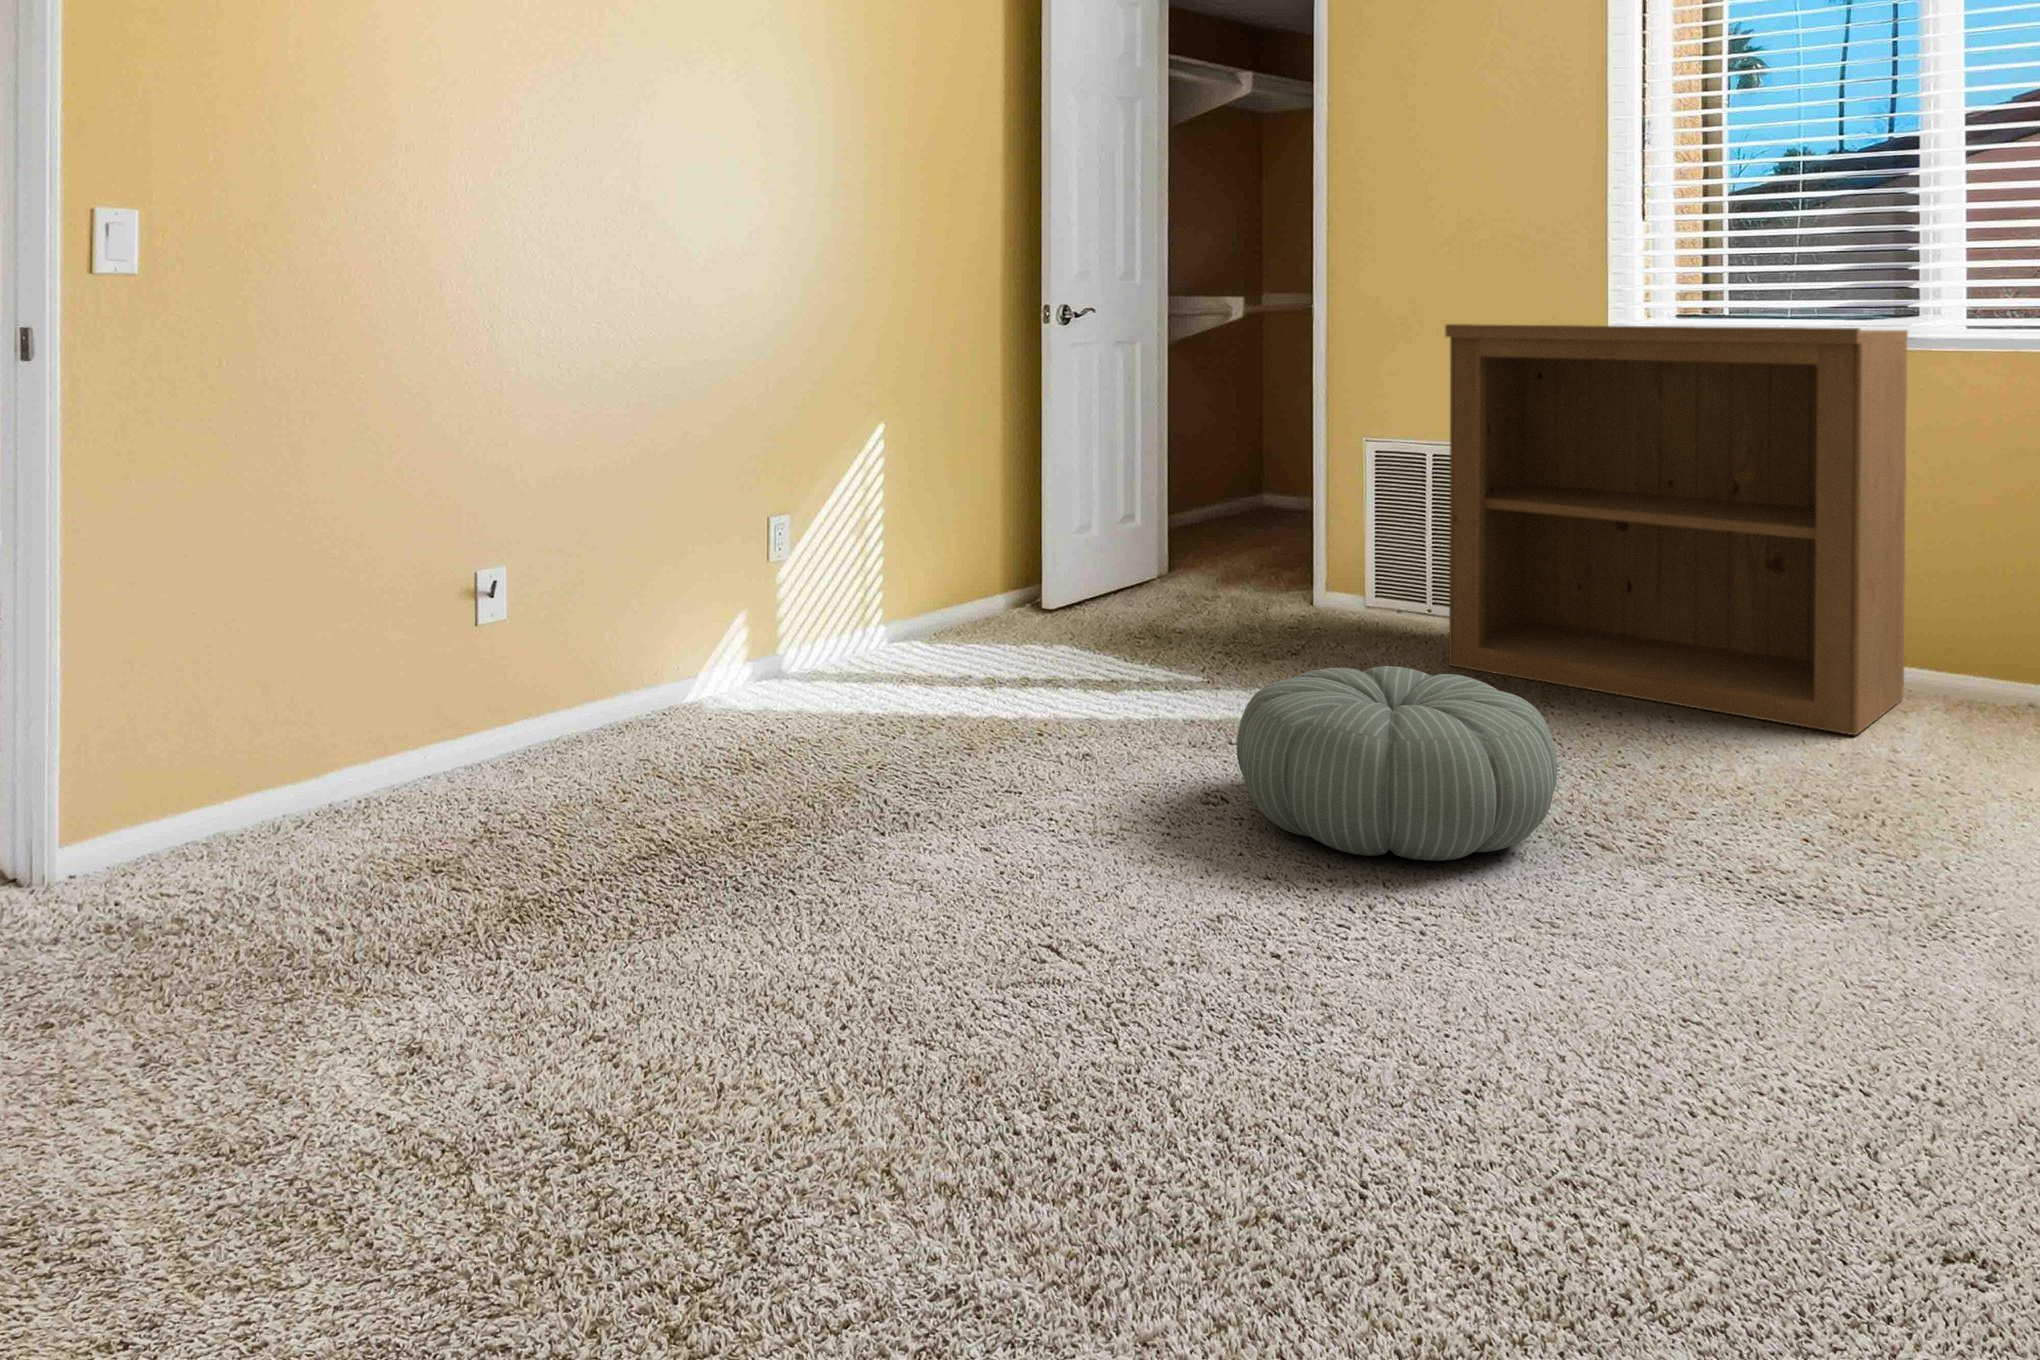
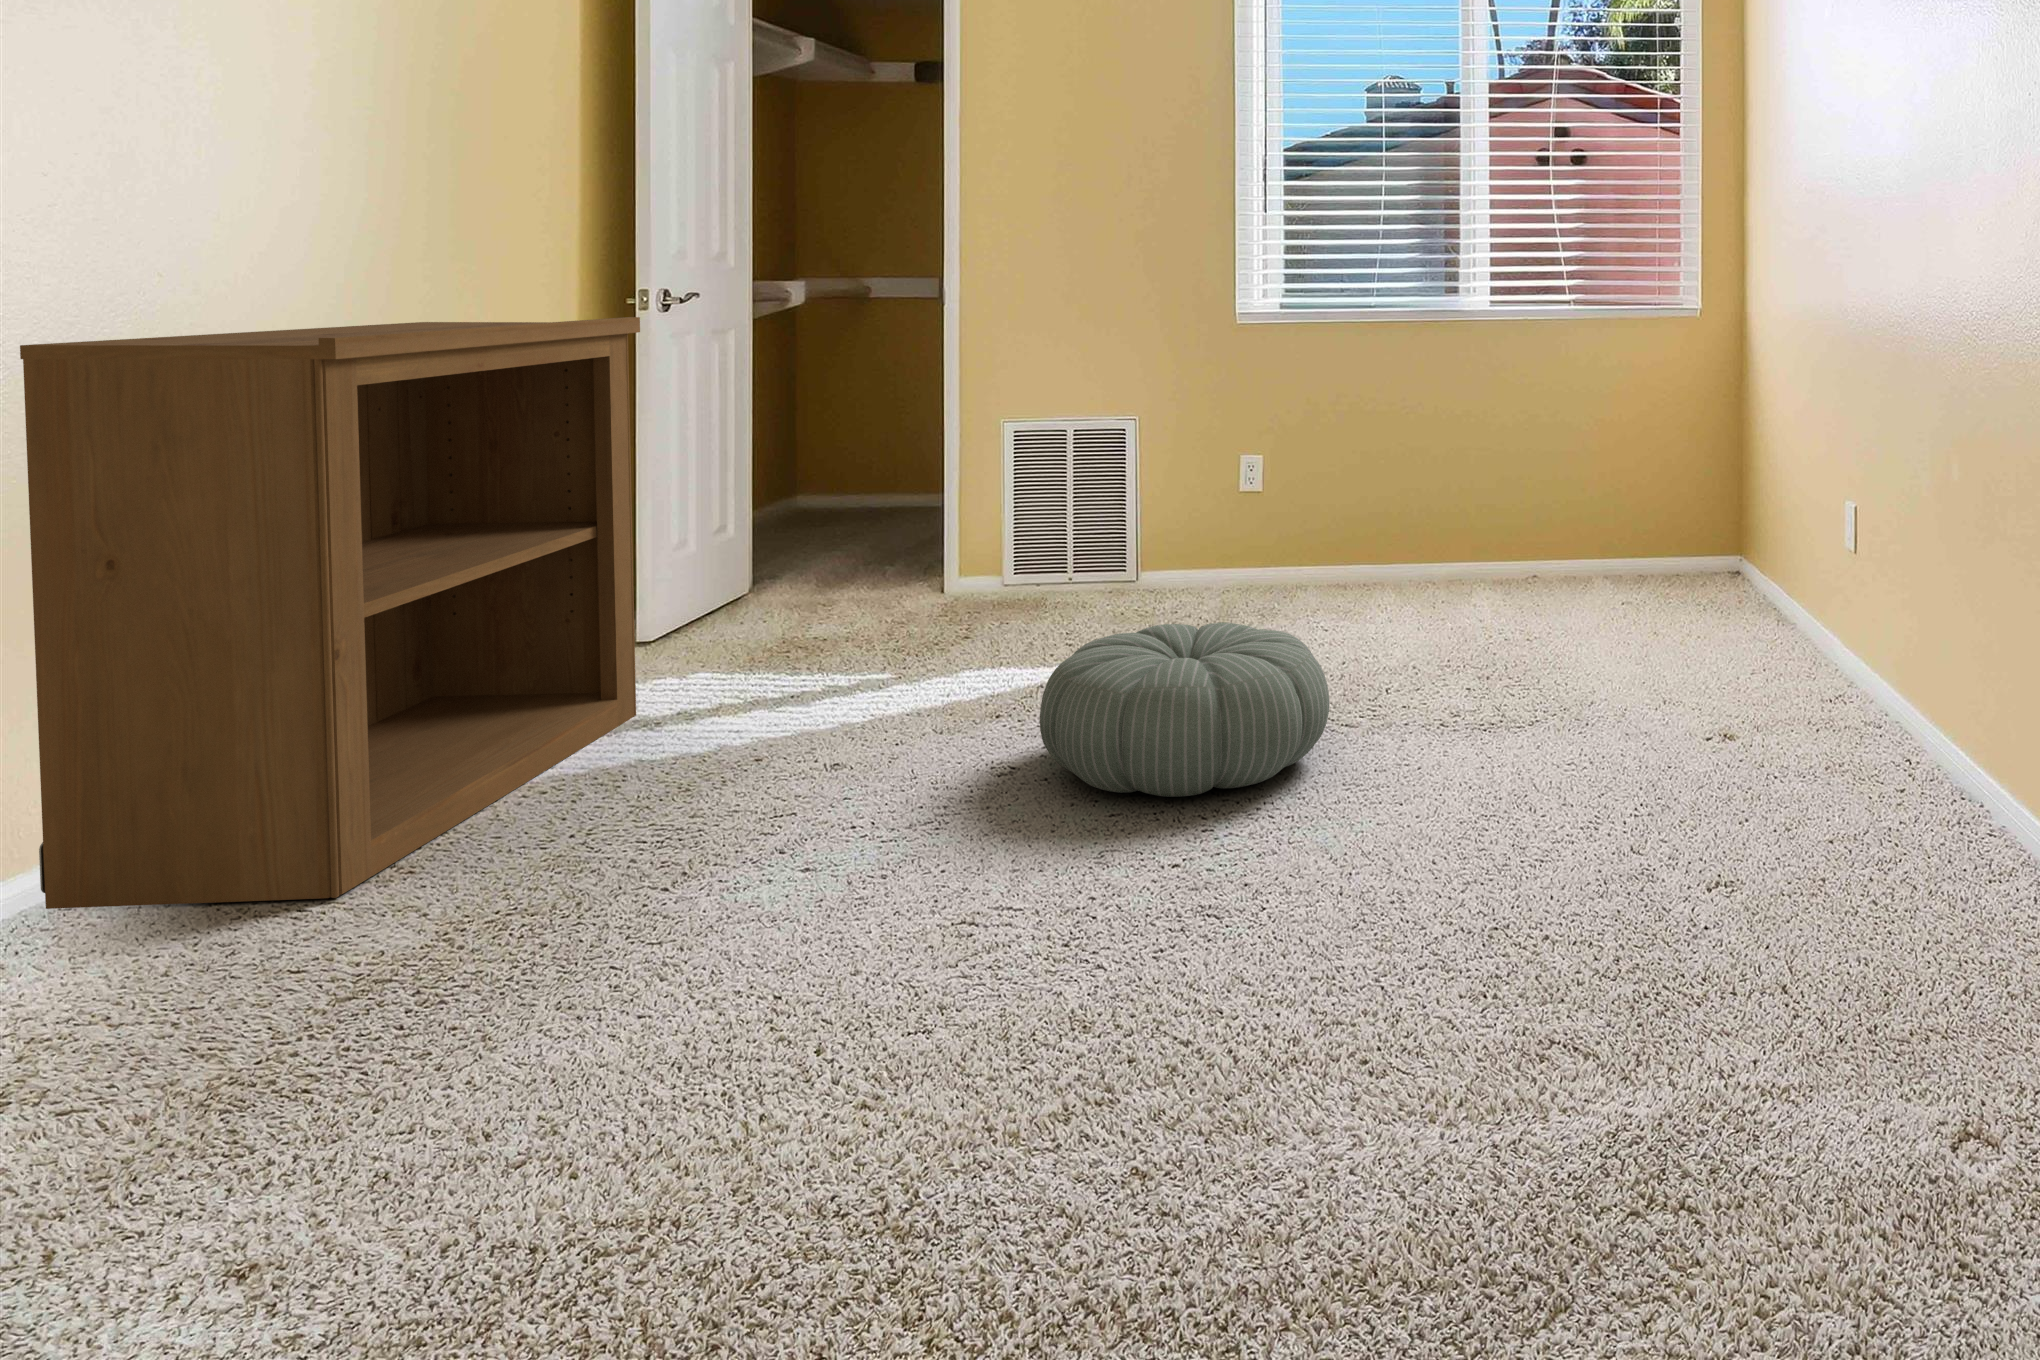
bookshelf: present [1445,324,1908,735] -> present [20,317,640,909]

